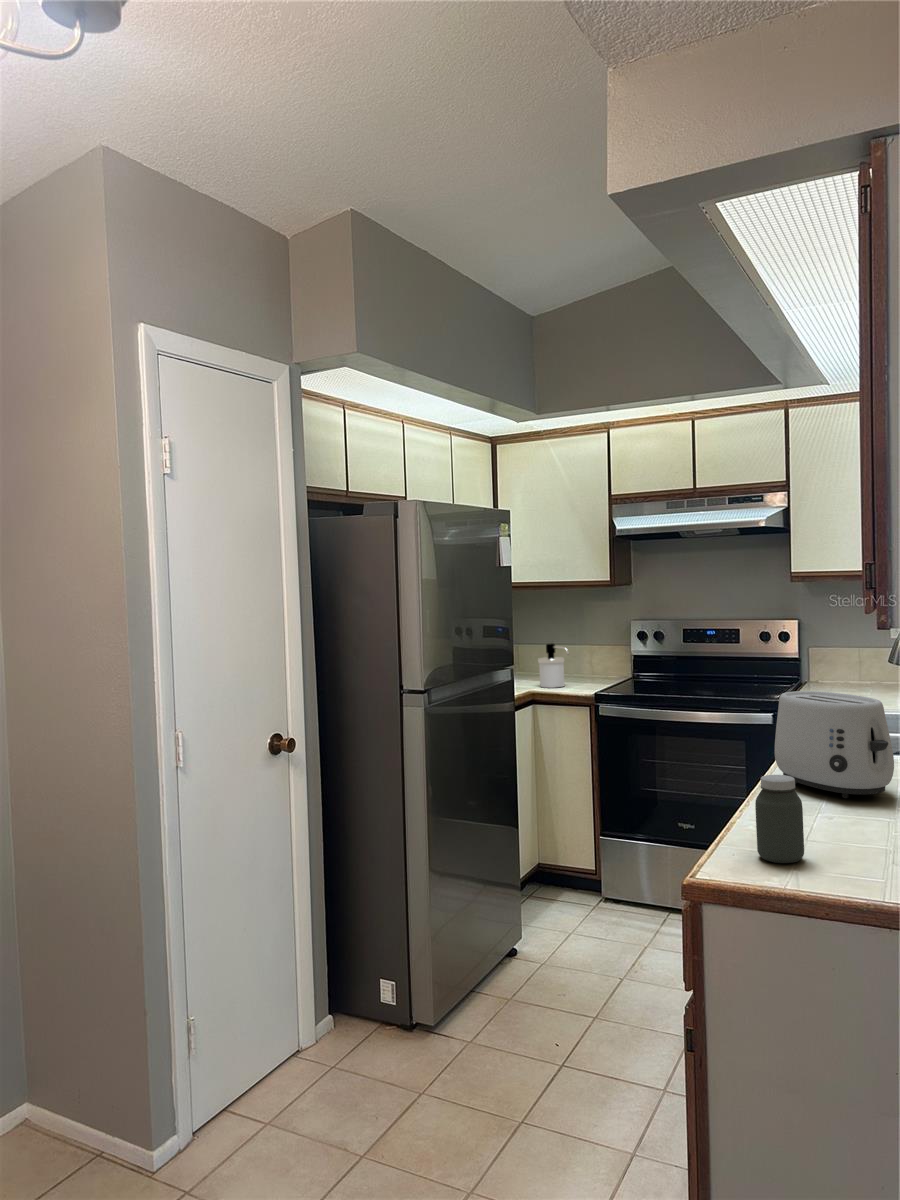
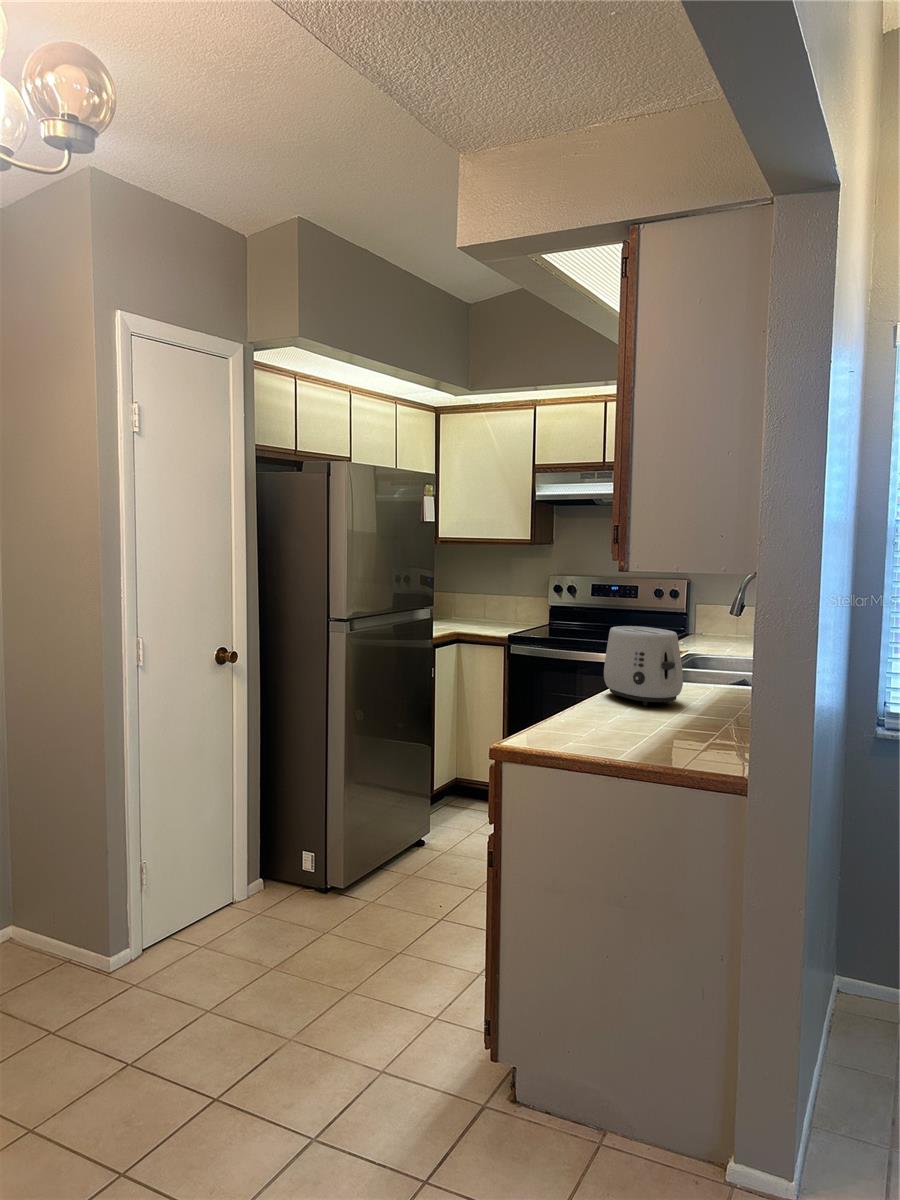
soap dispenser: present [538,644,569,688] -> none [465,592,491,630]
jar: present [755,775,804,863] -> none [550,675,582,737]

